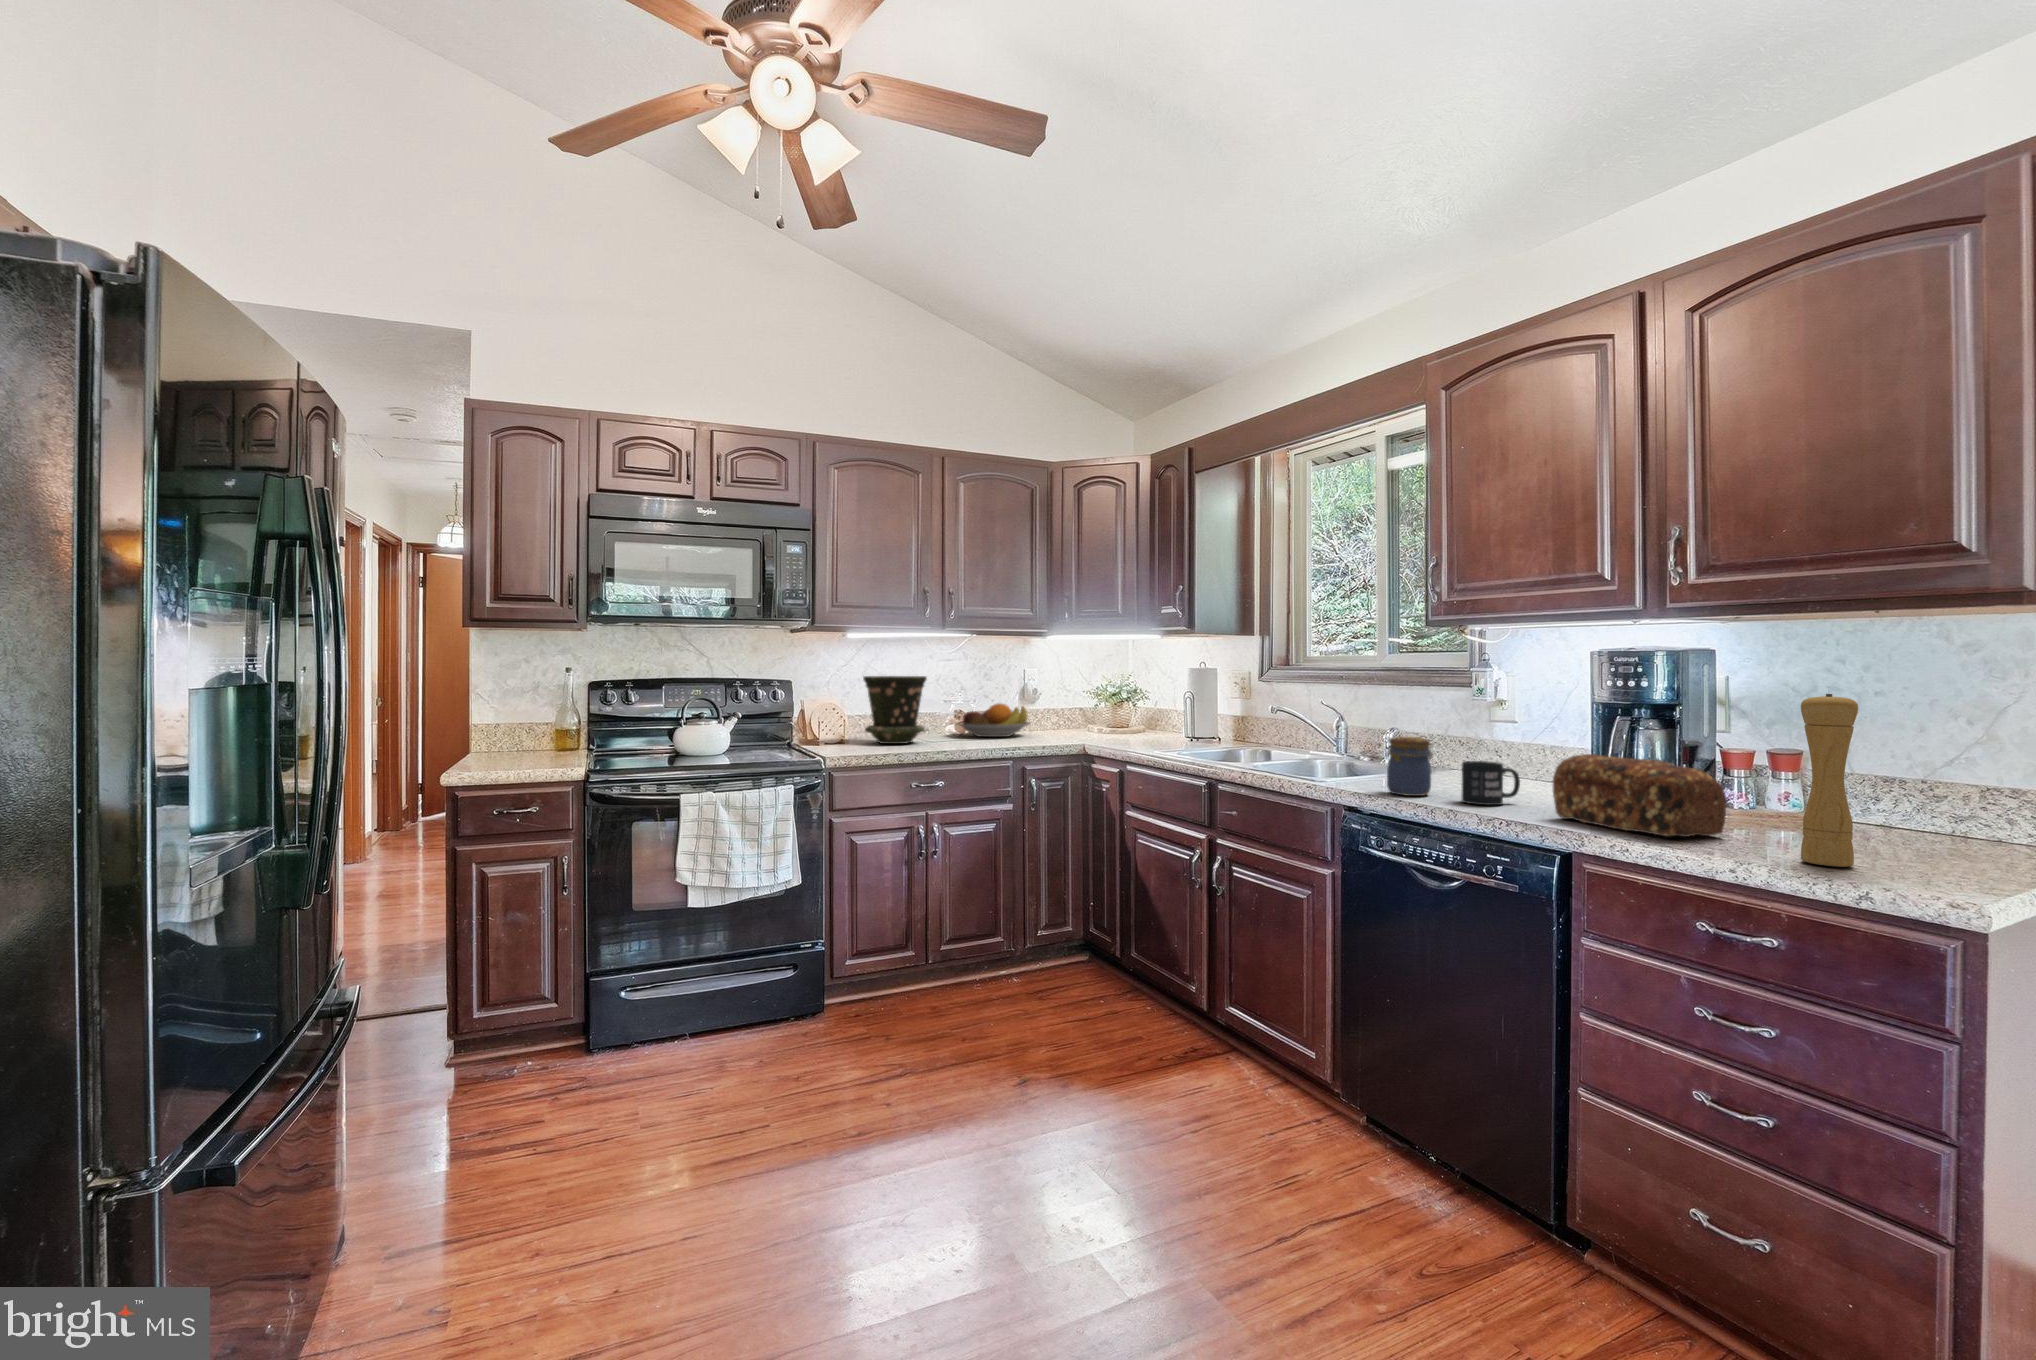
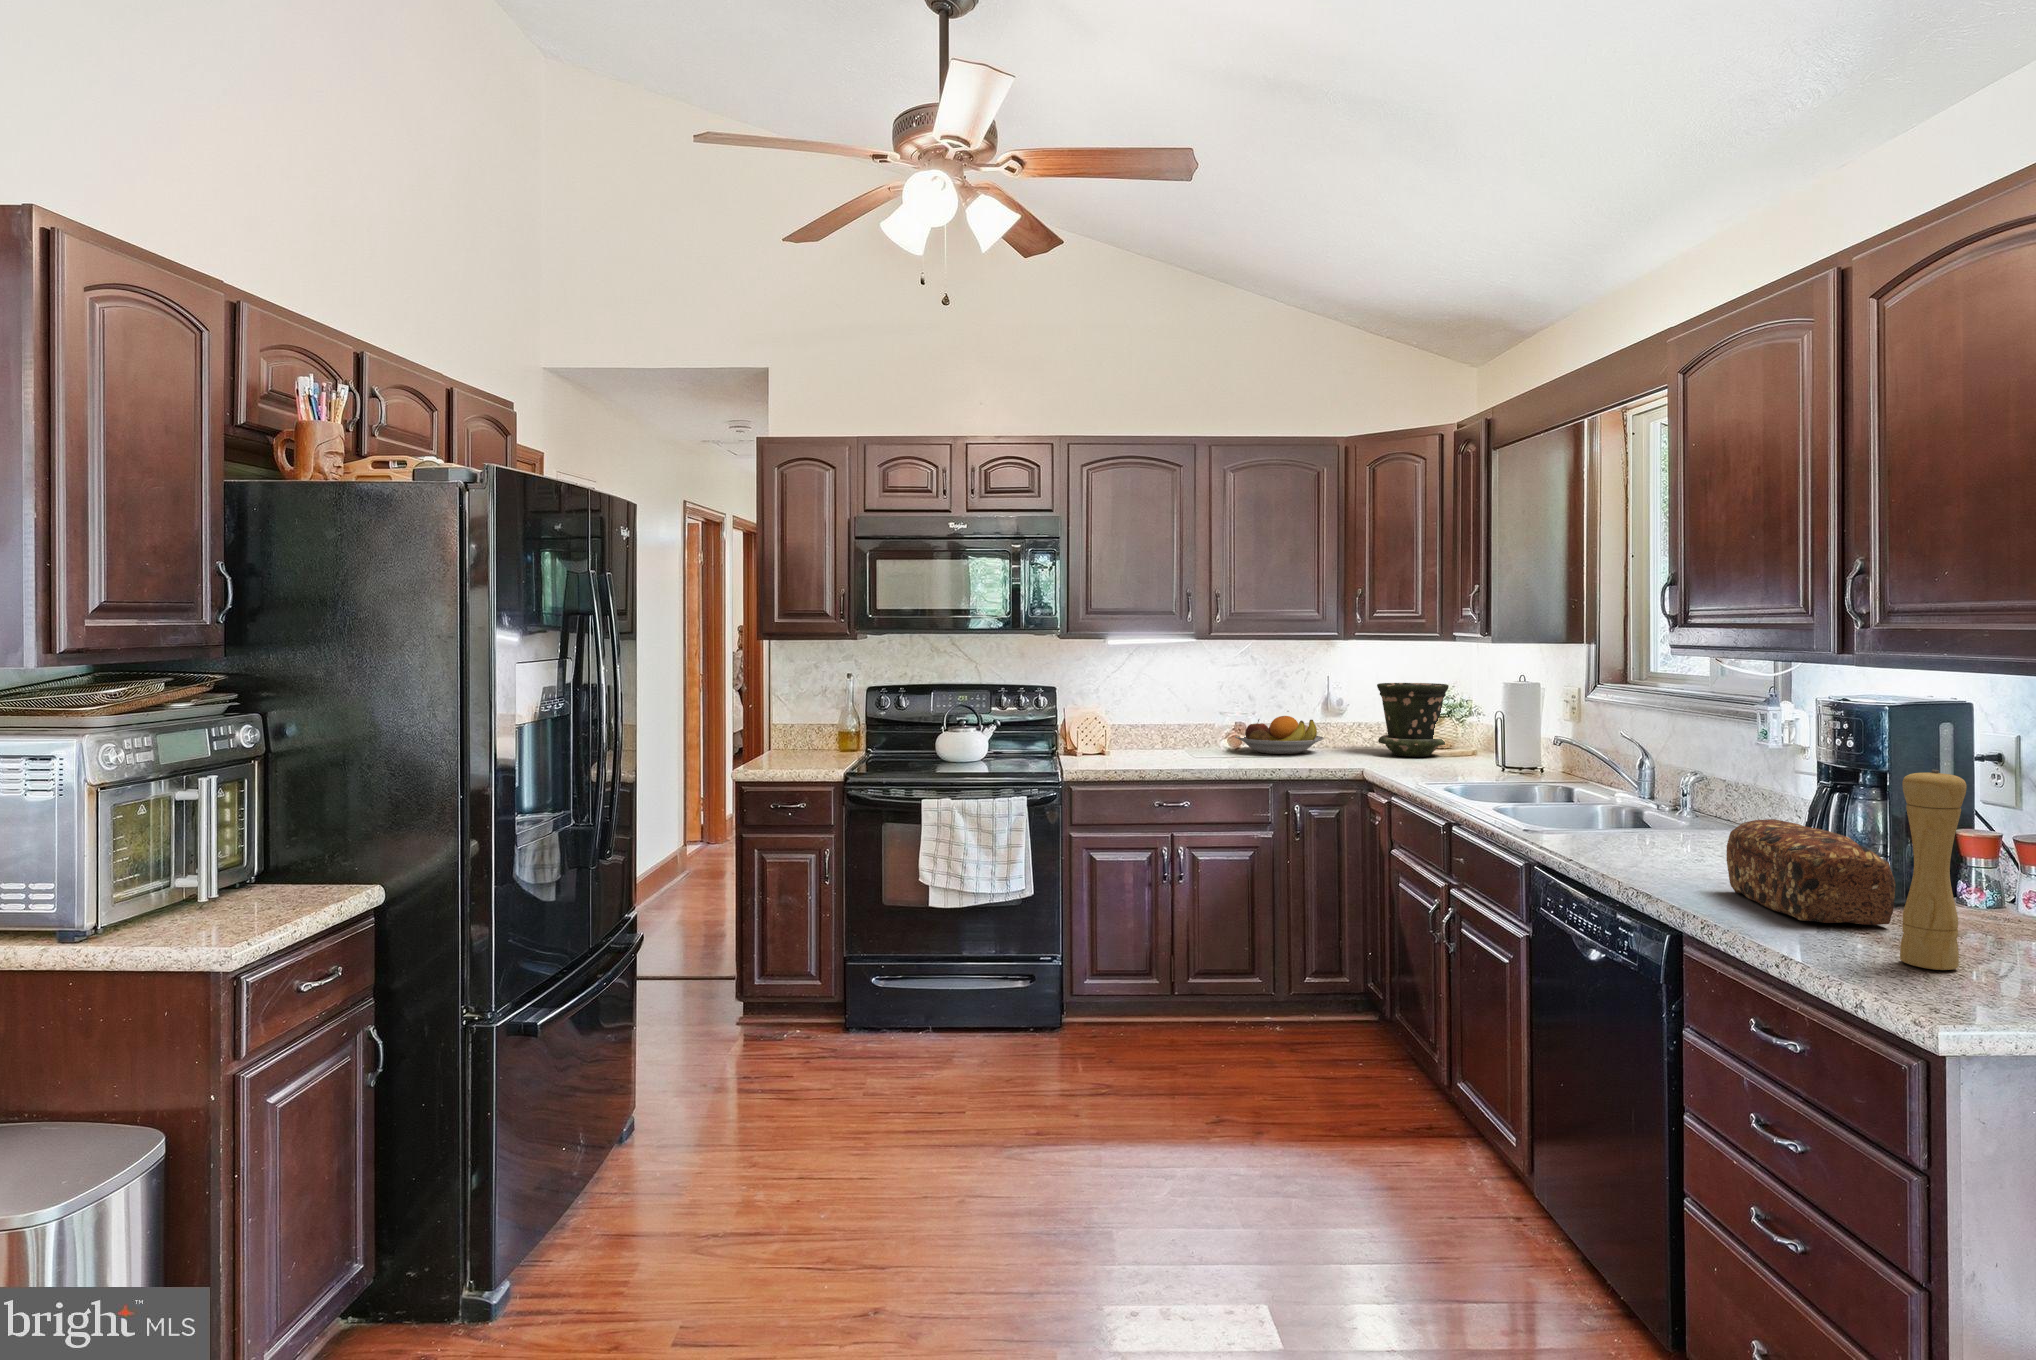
flower pot: present [863,676,927,744] -> present [1377,683,1449,757]
jar: present [1387,737,1433,796] -> none [1594,784,1653,854]
mug: present [1462,761,1520,805] -> none [1661,818,1735,872]

